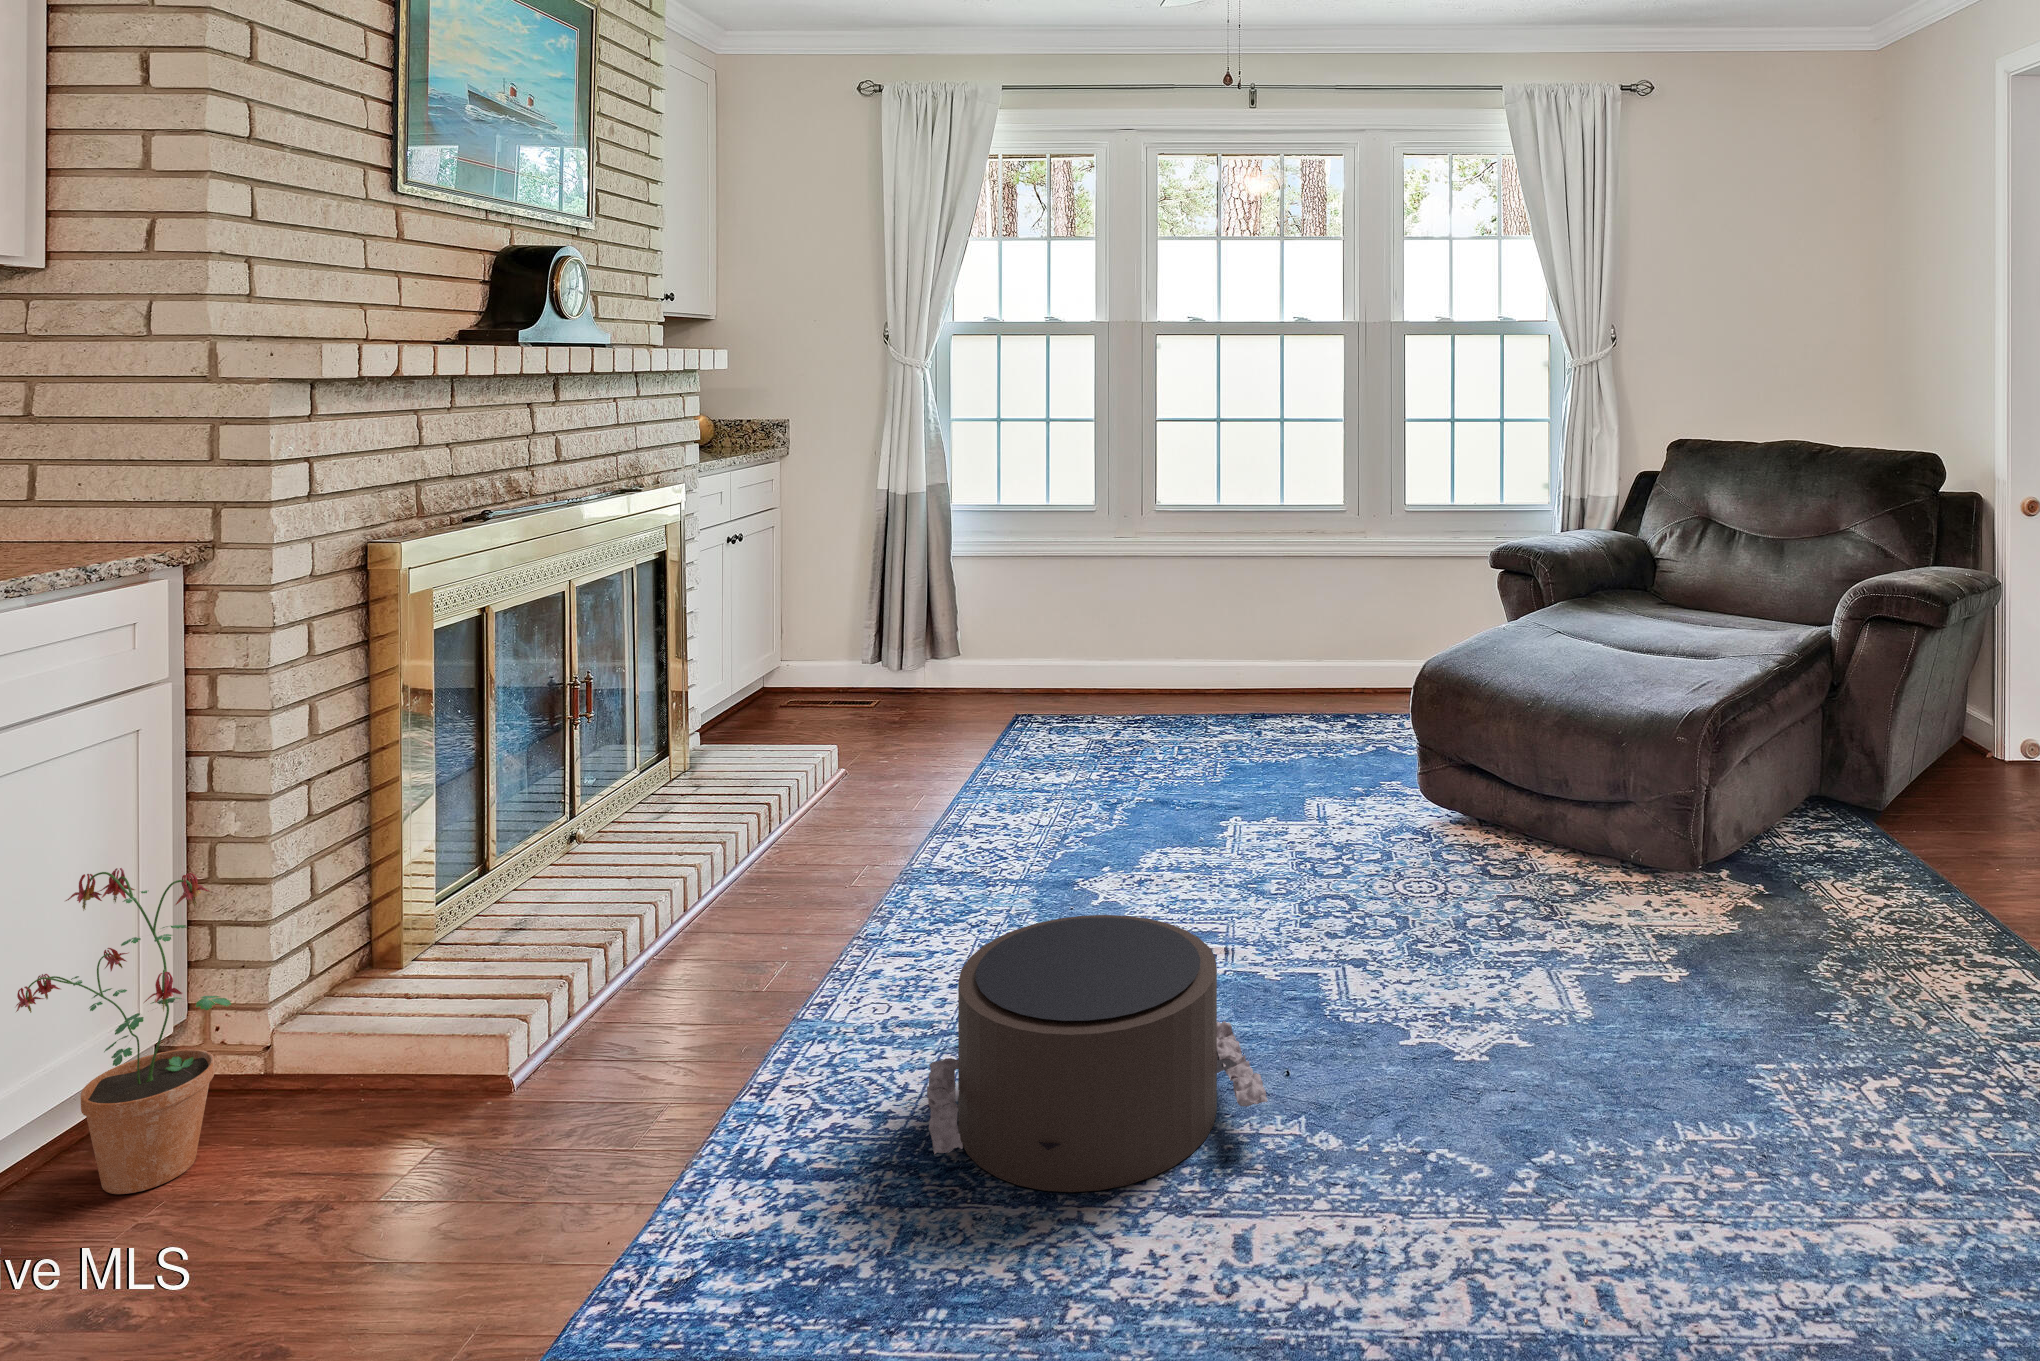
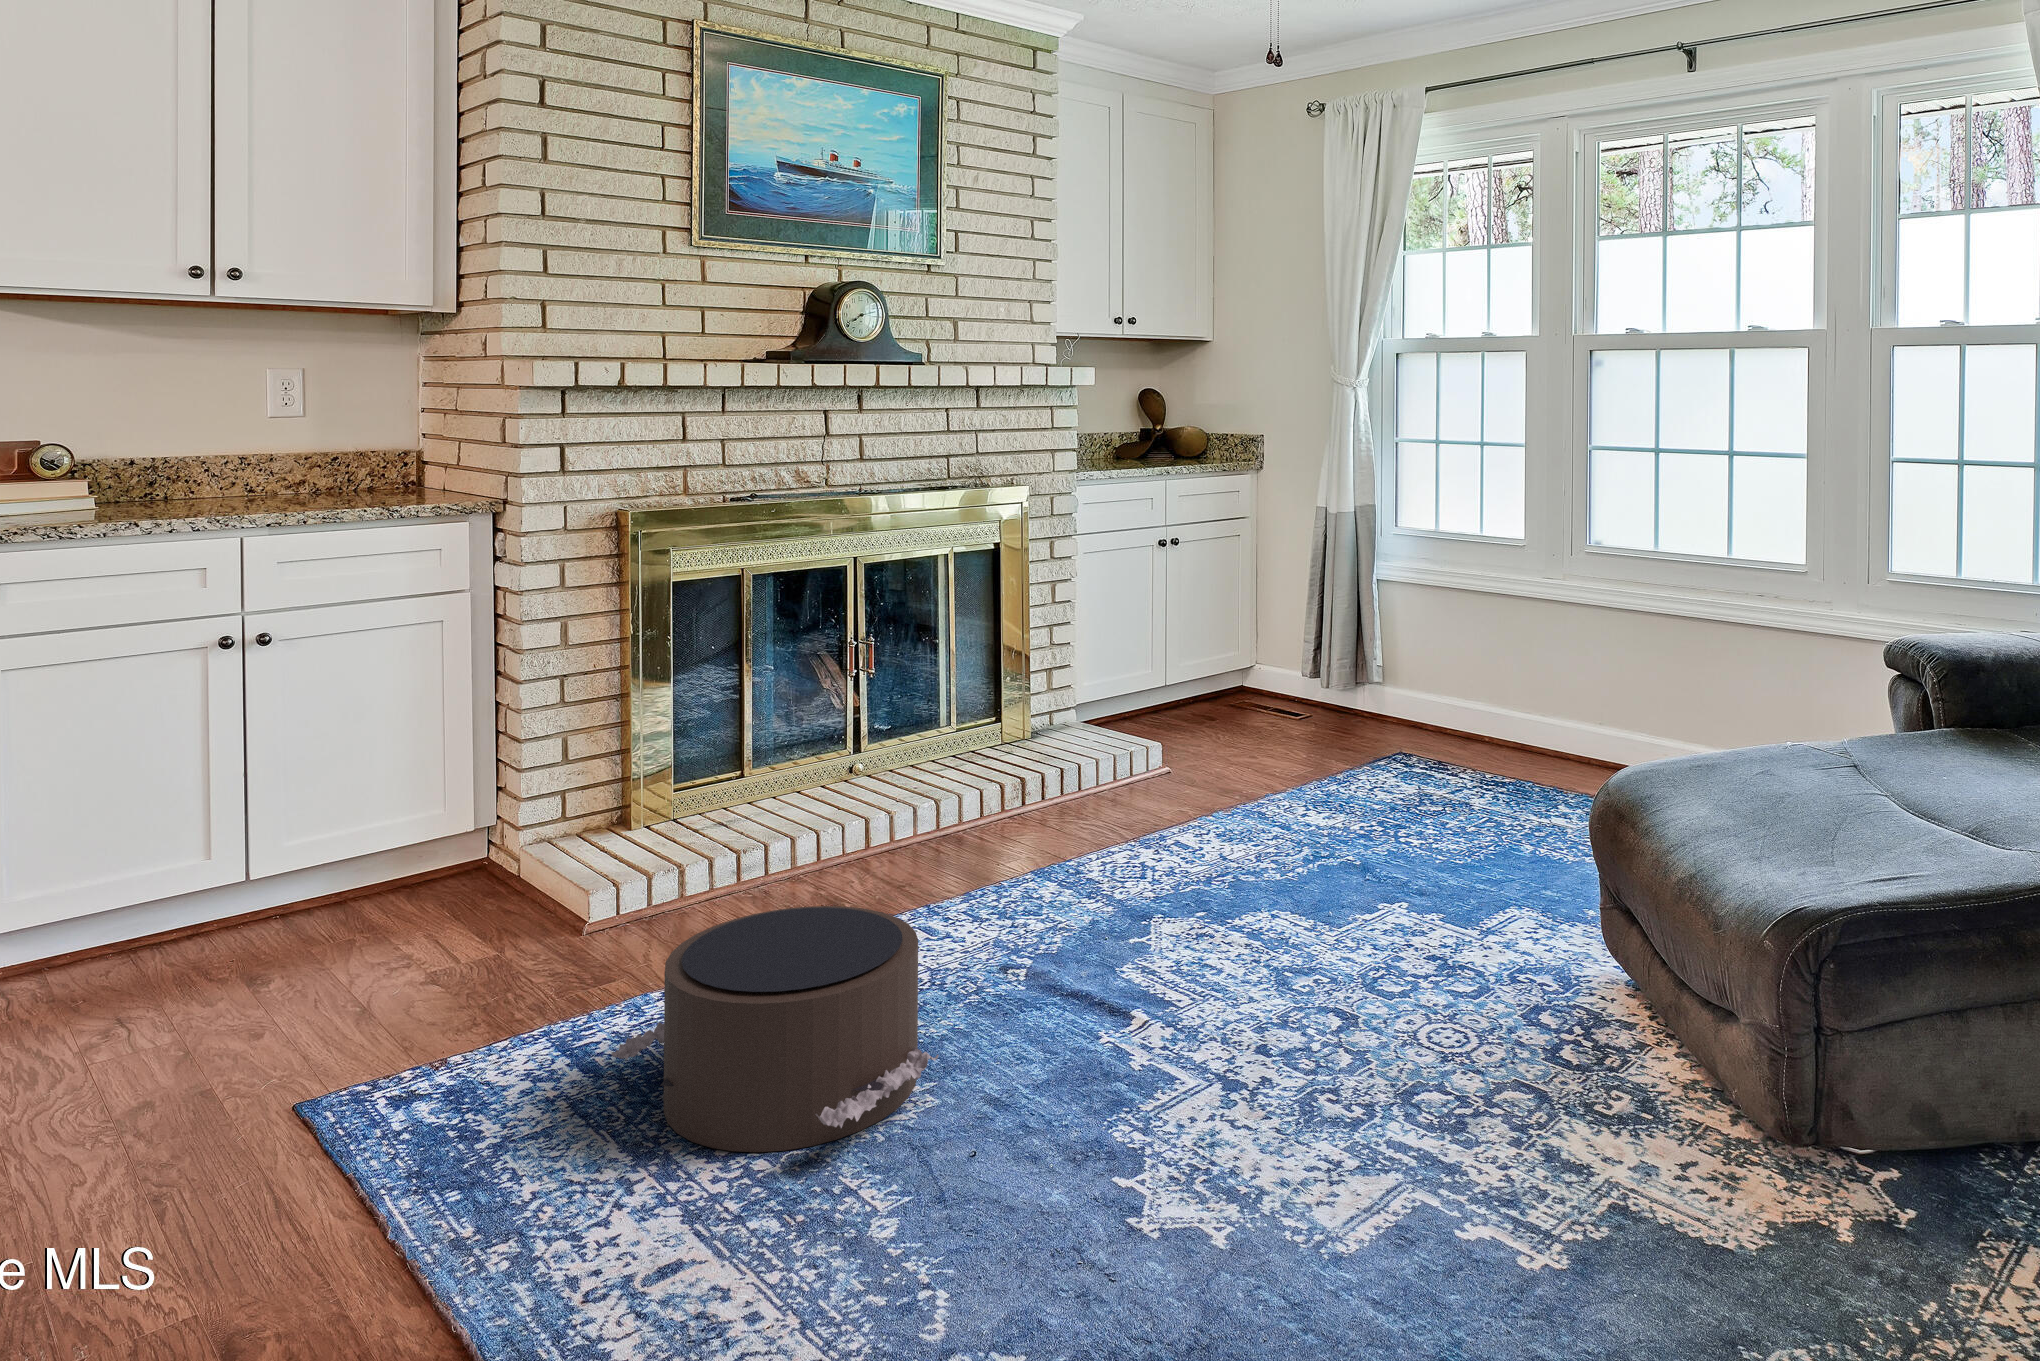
potted plant: present [16,868,231,1194] -> none [345,703,456,915]

